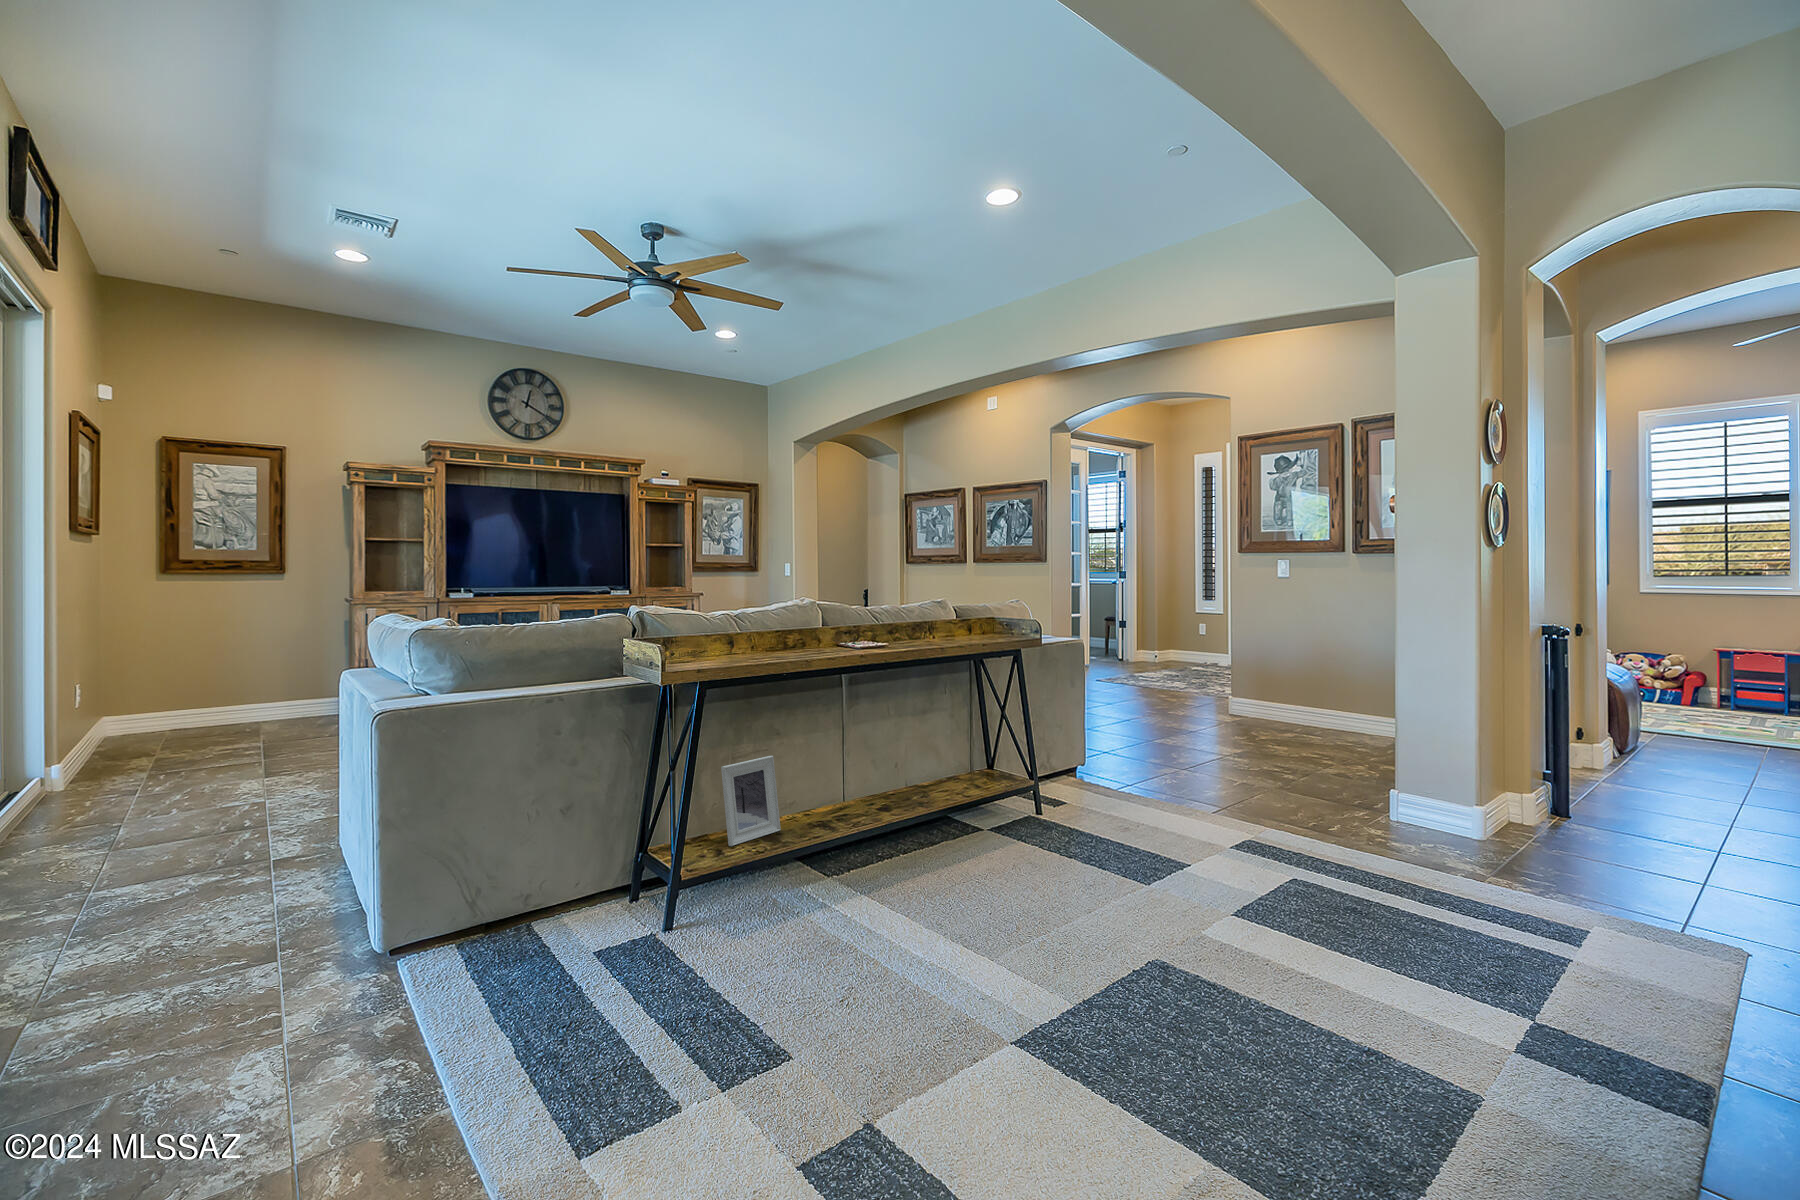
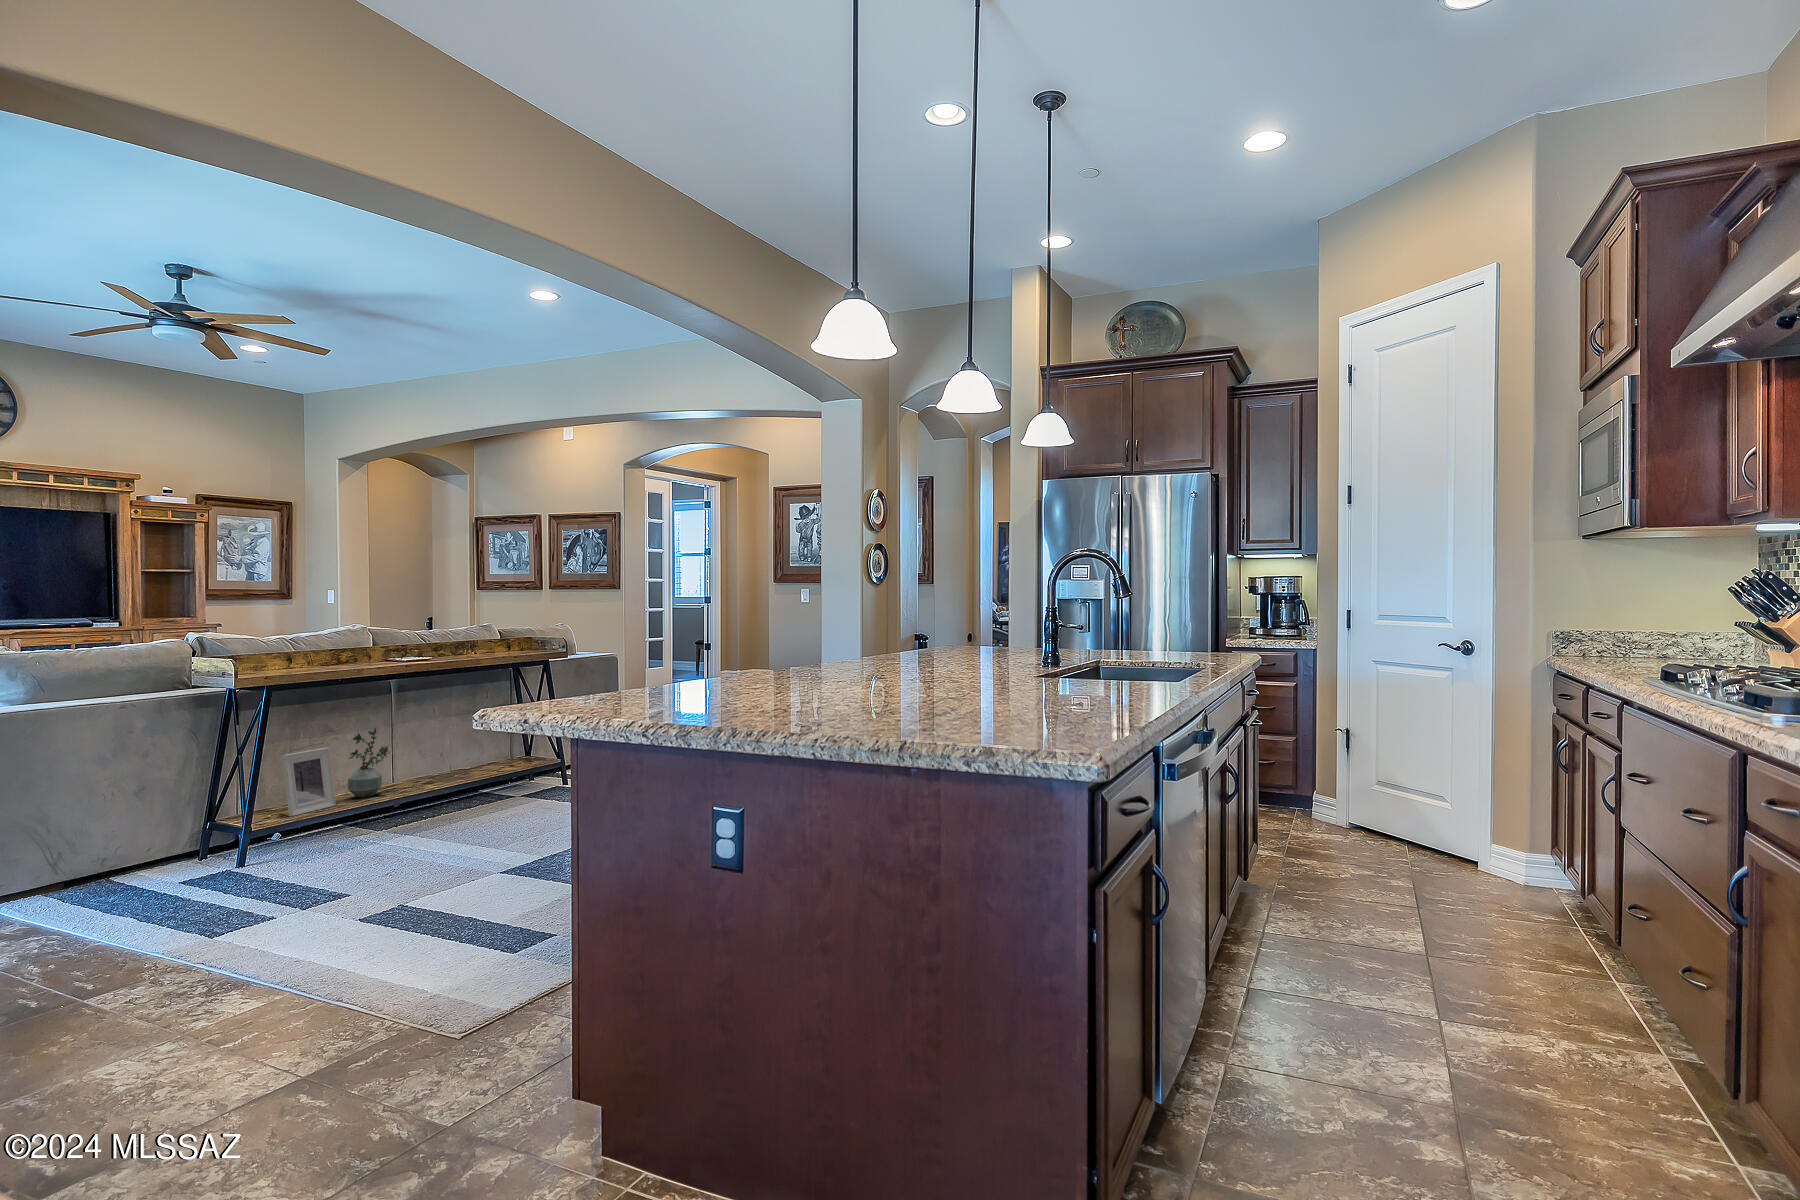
potted plant: none [795,729,841,818] -> present [348,728,389,798]

